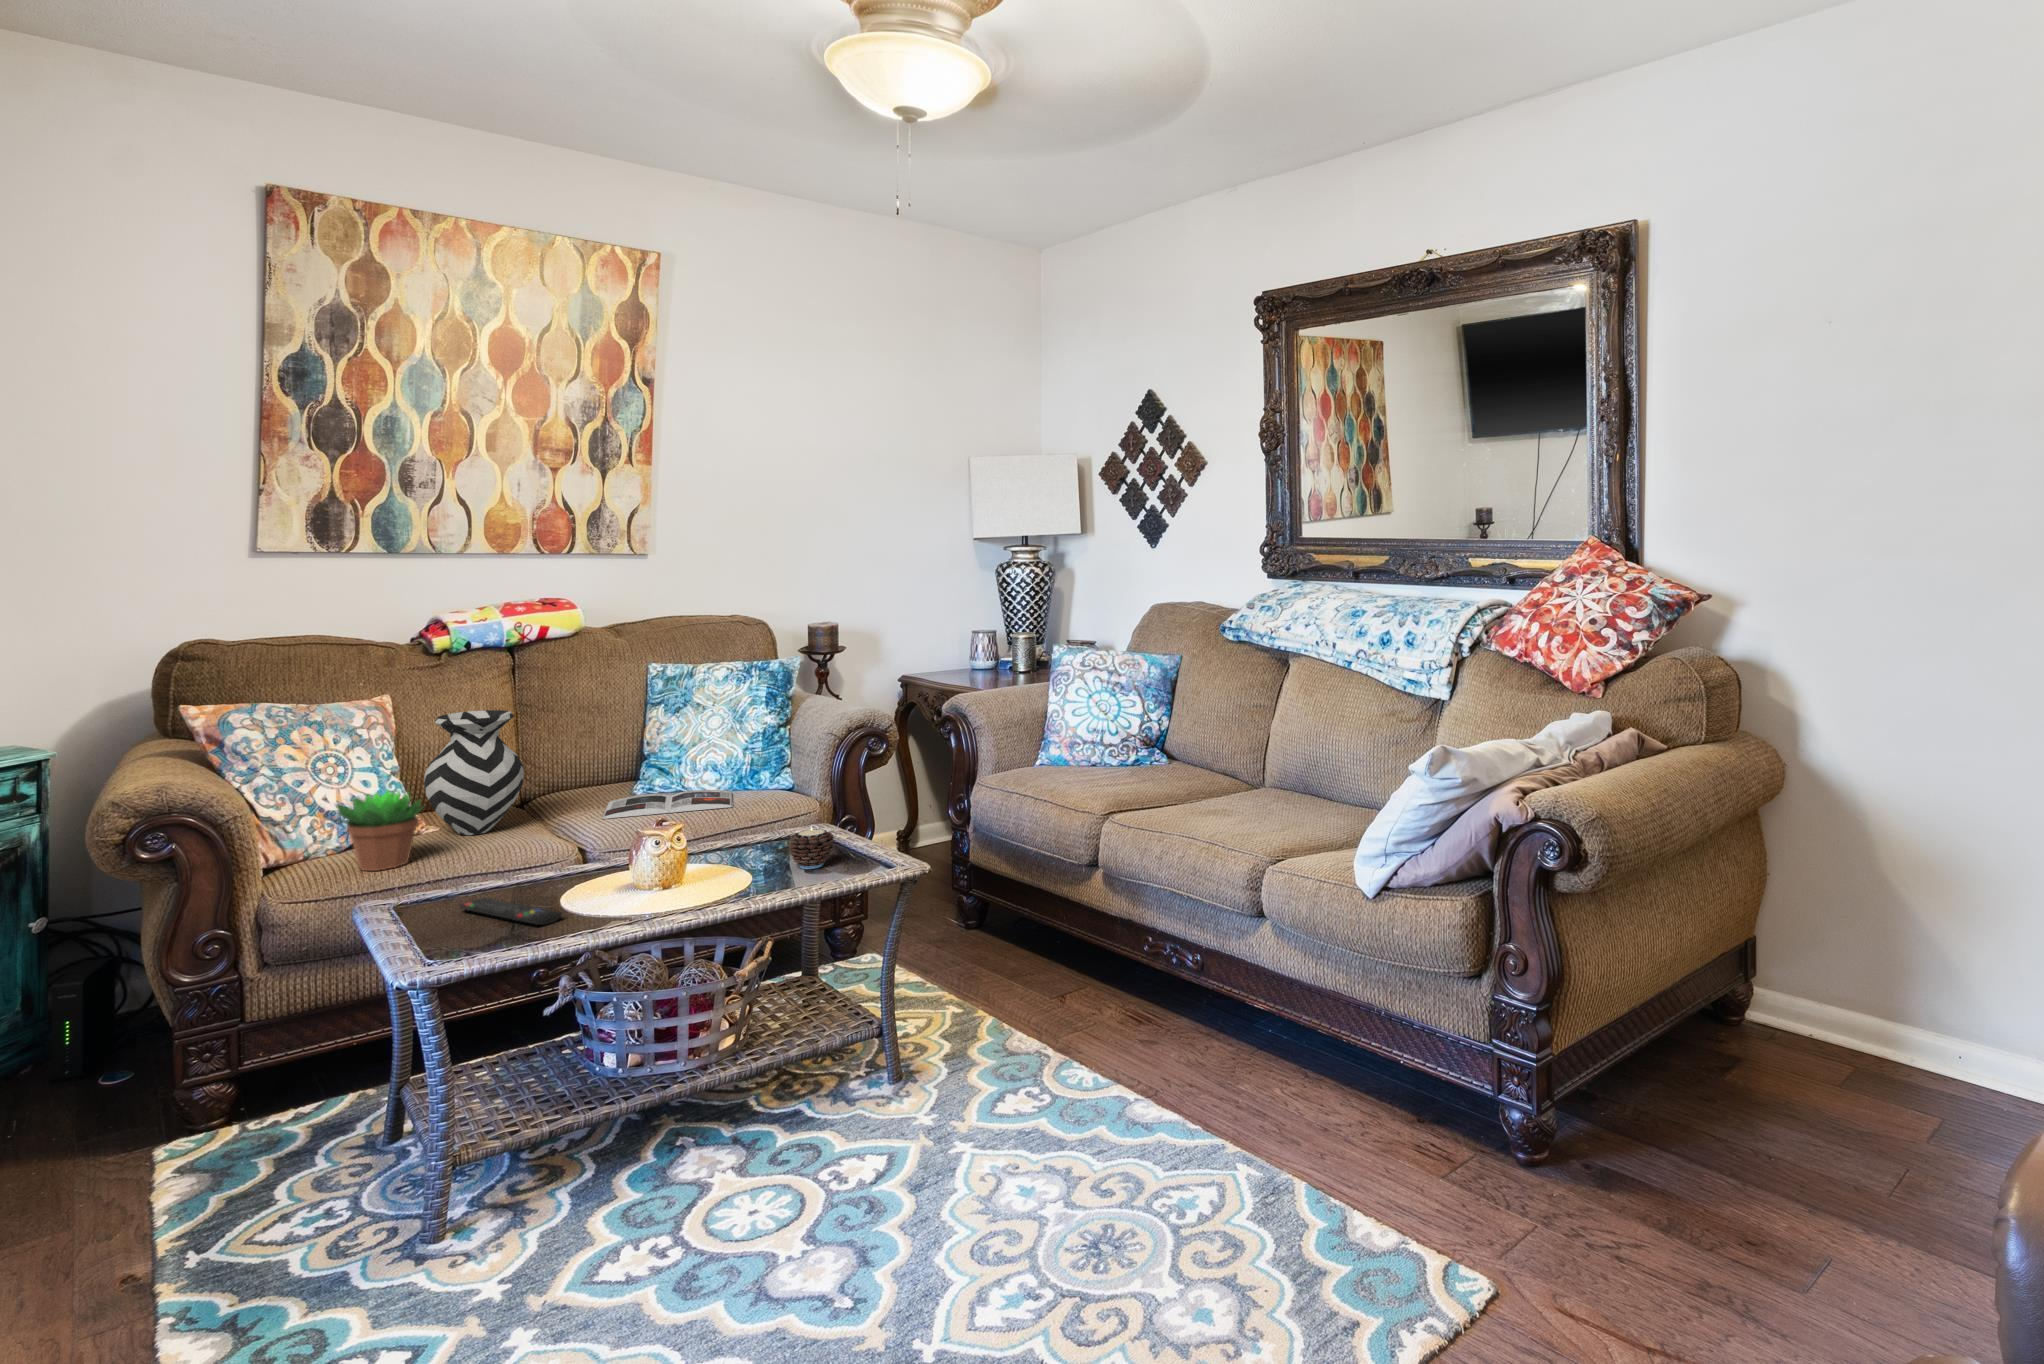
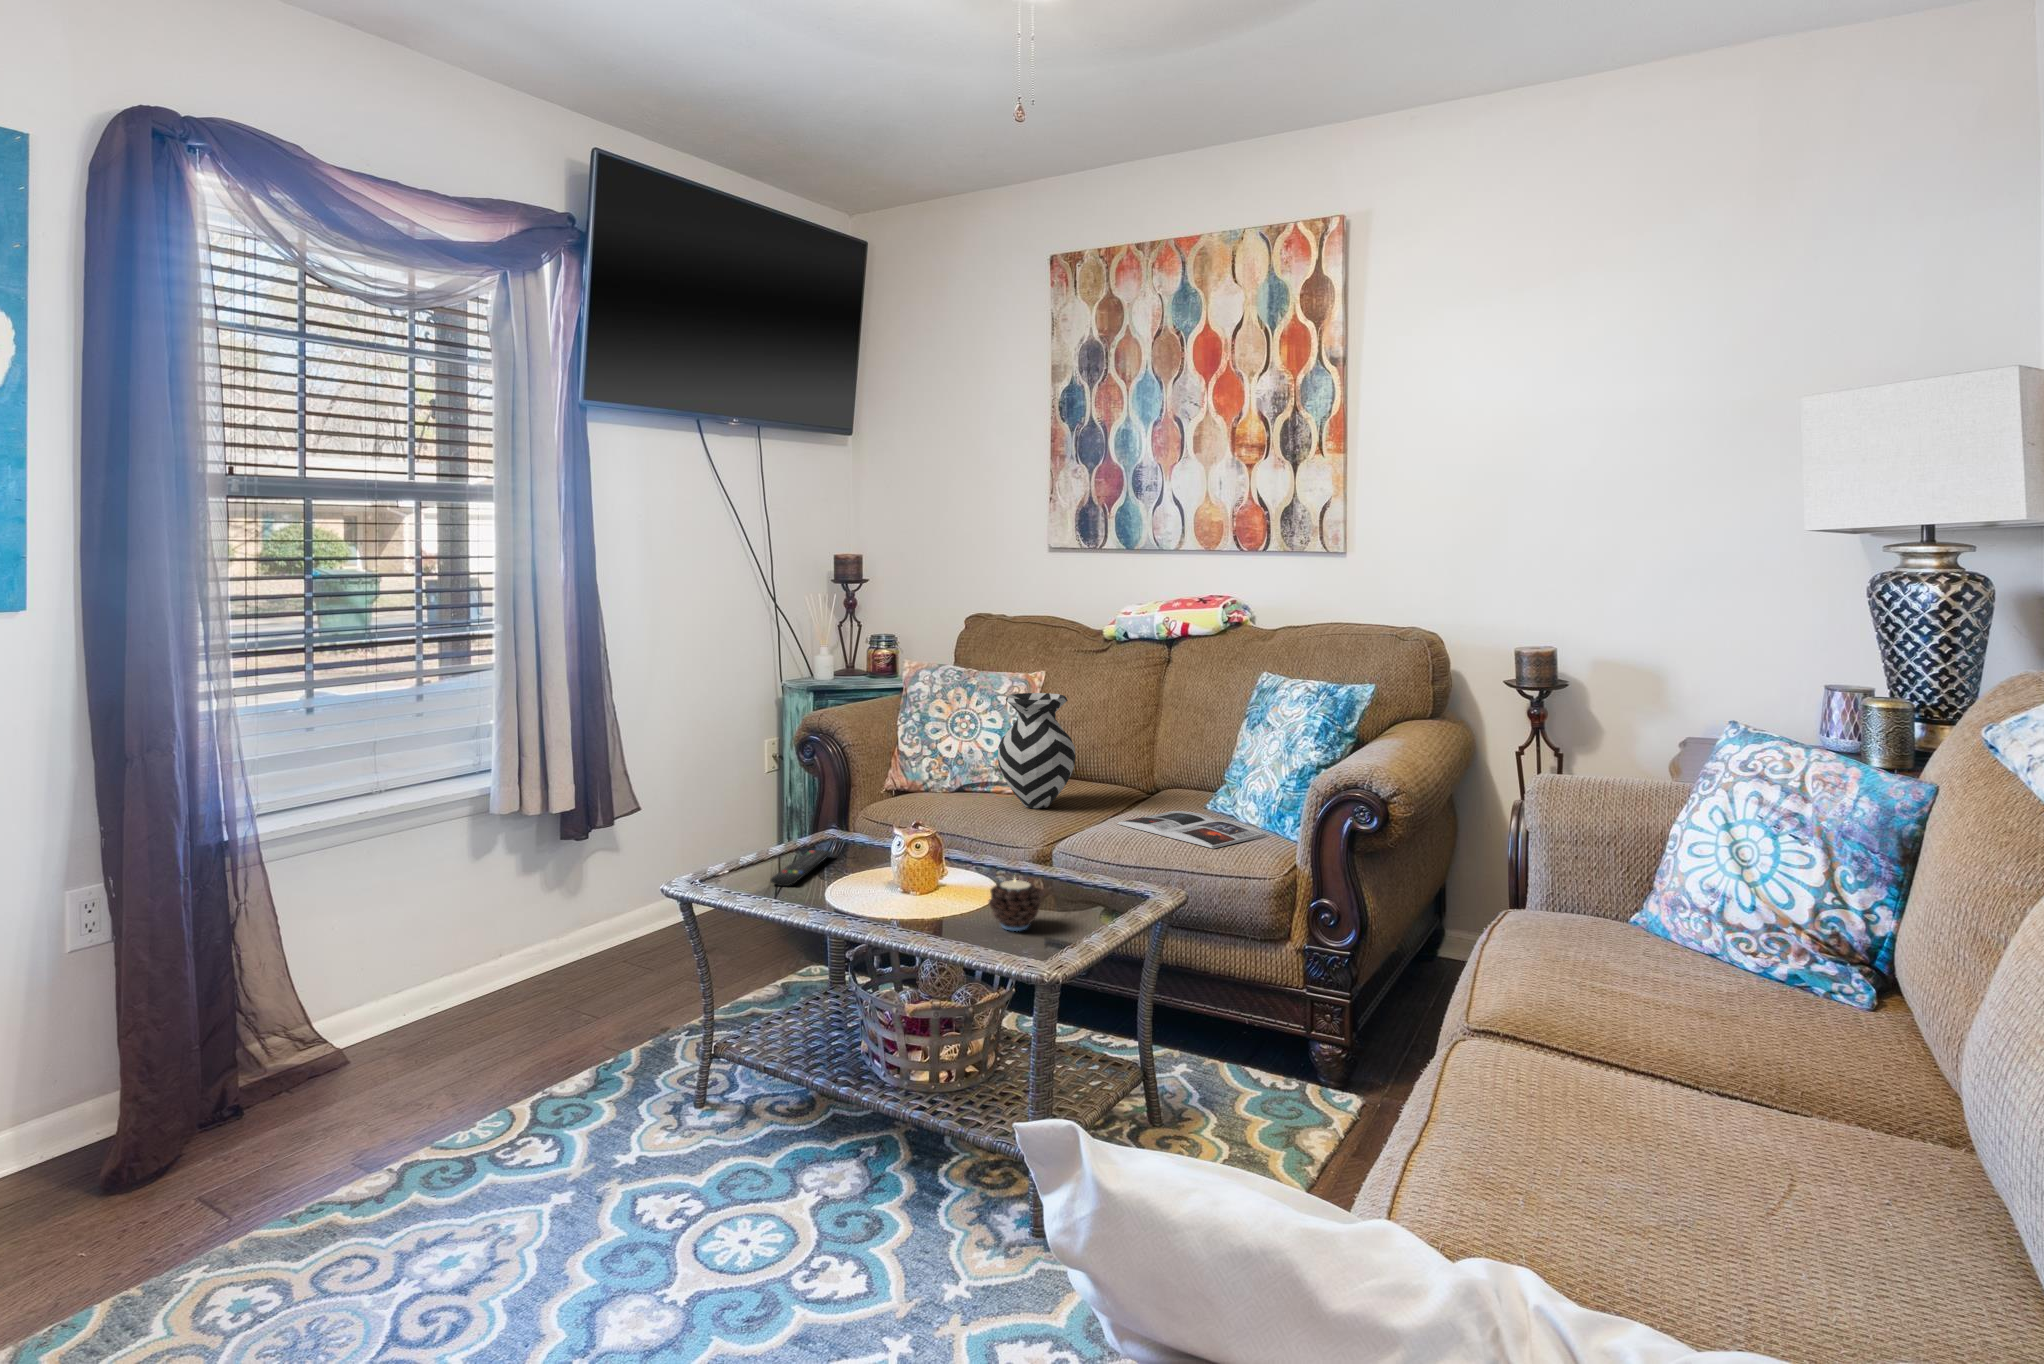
succulent plant: present [336,790,425,871] -> none [891,746,954,815]

